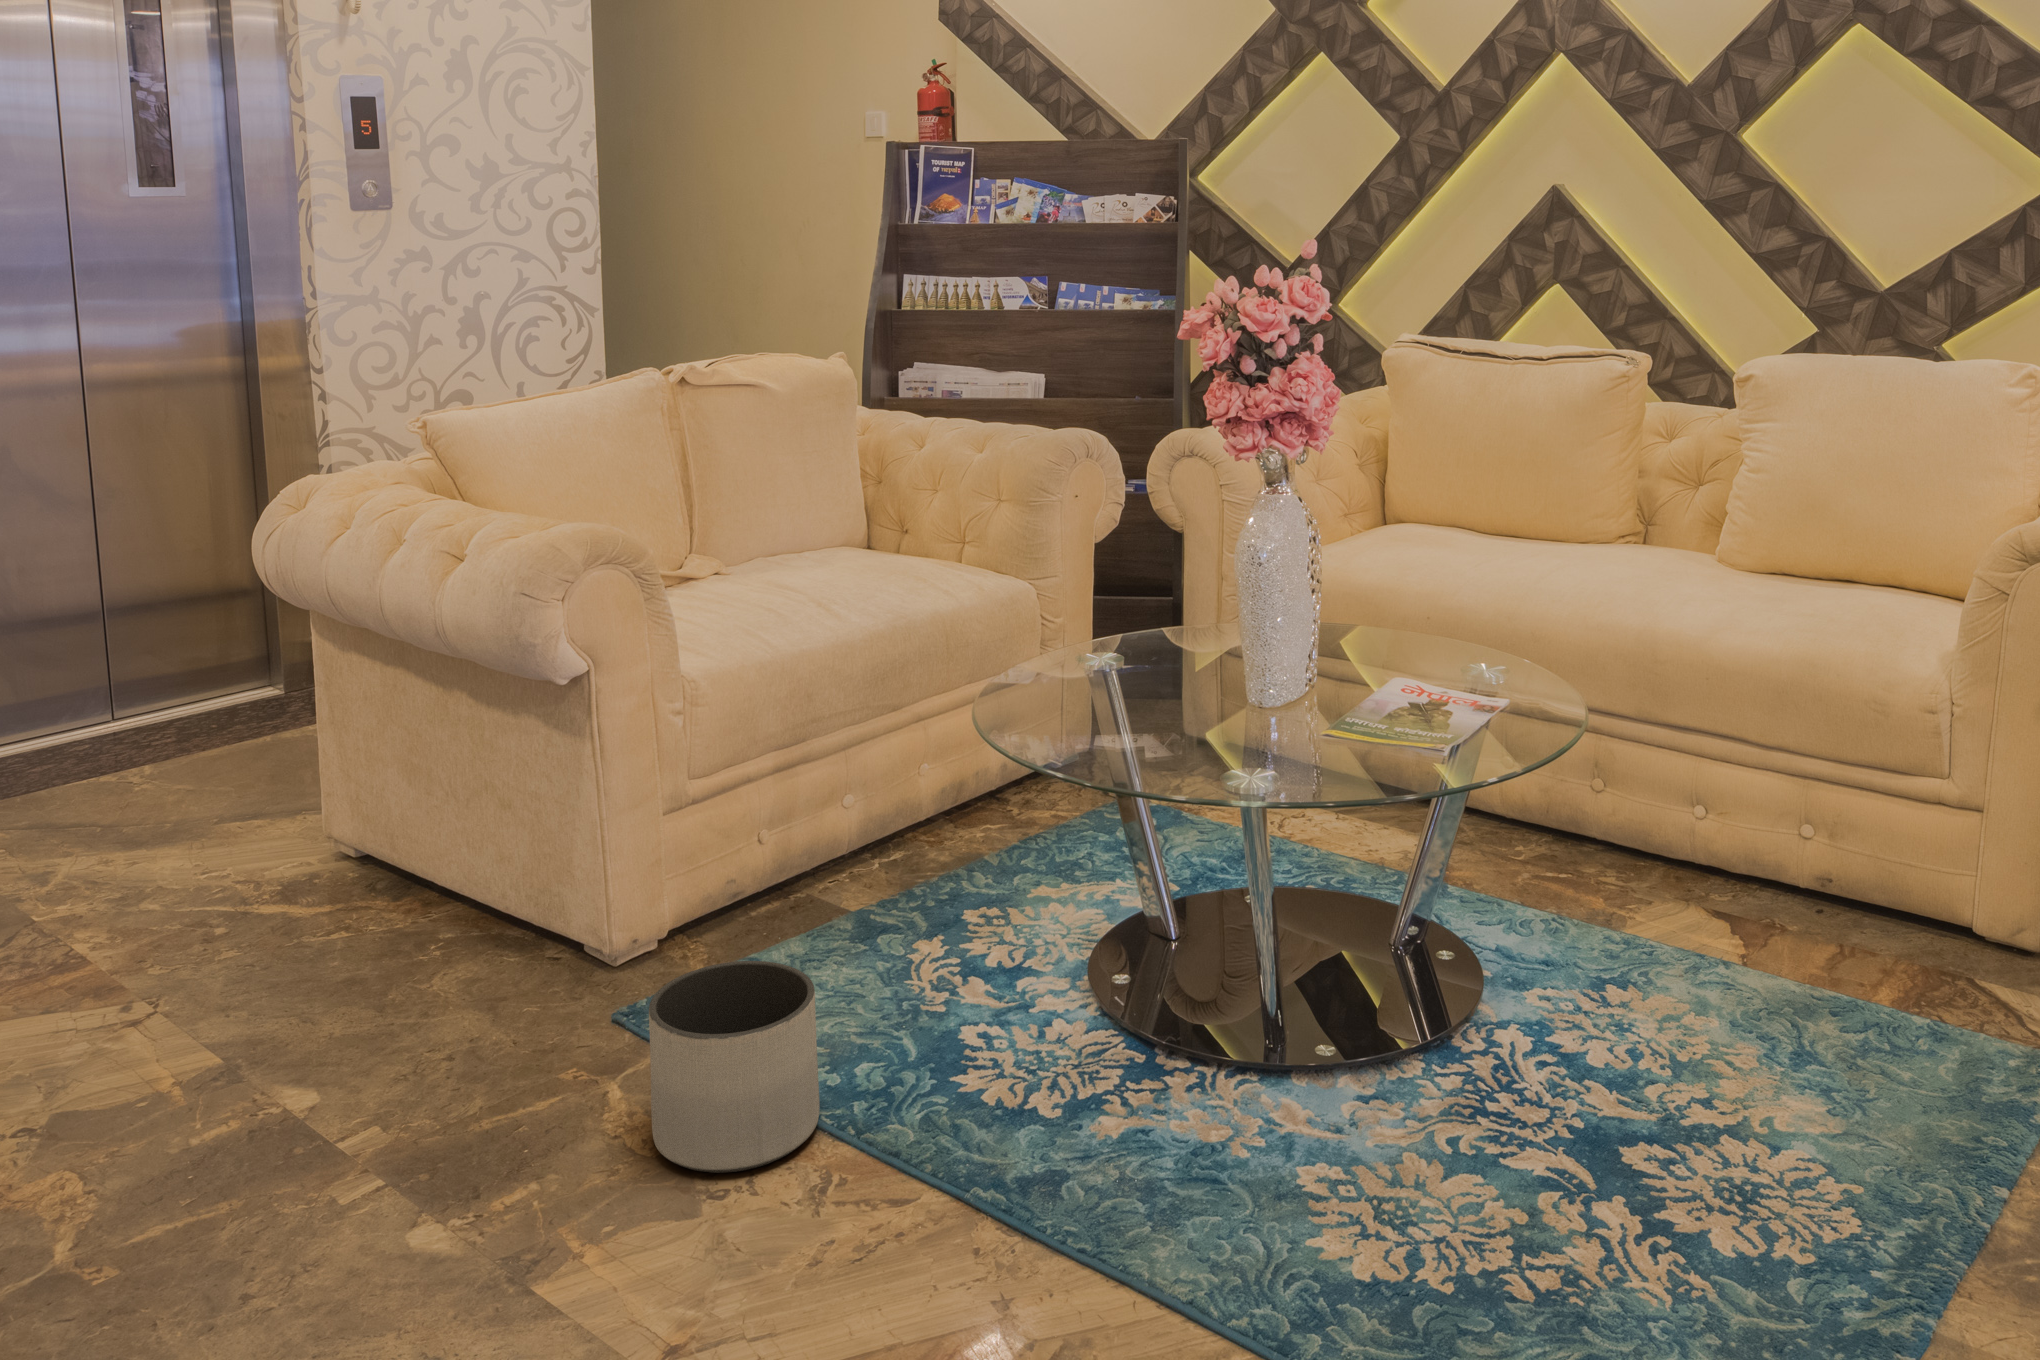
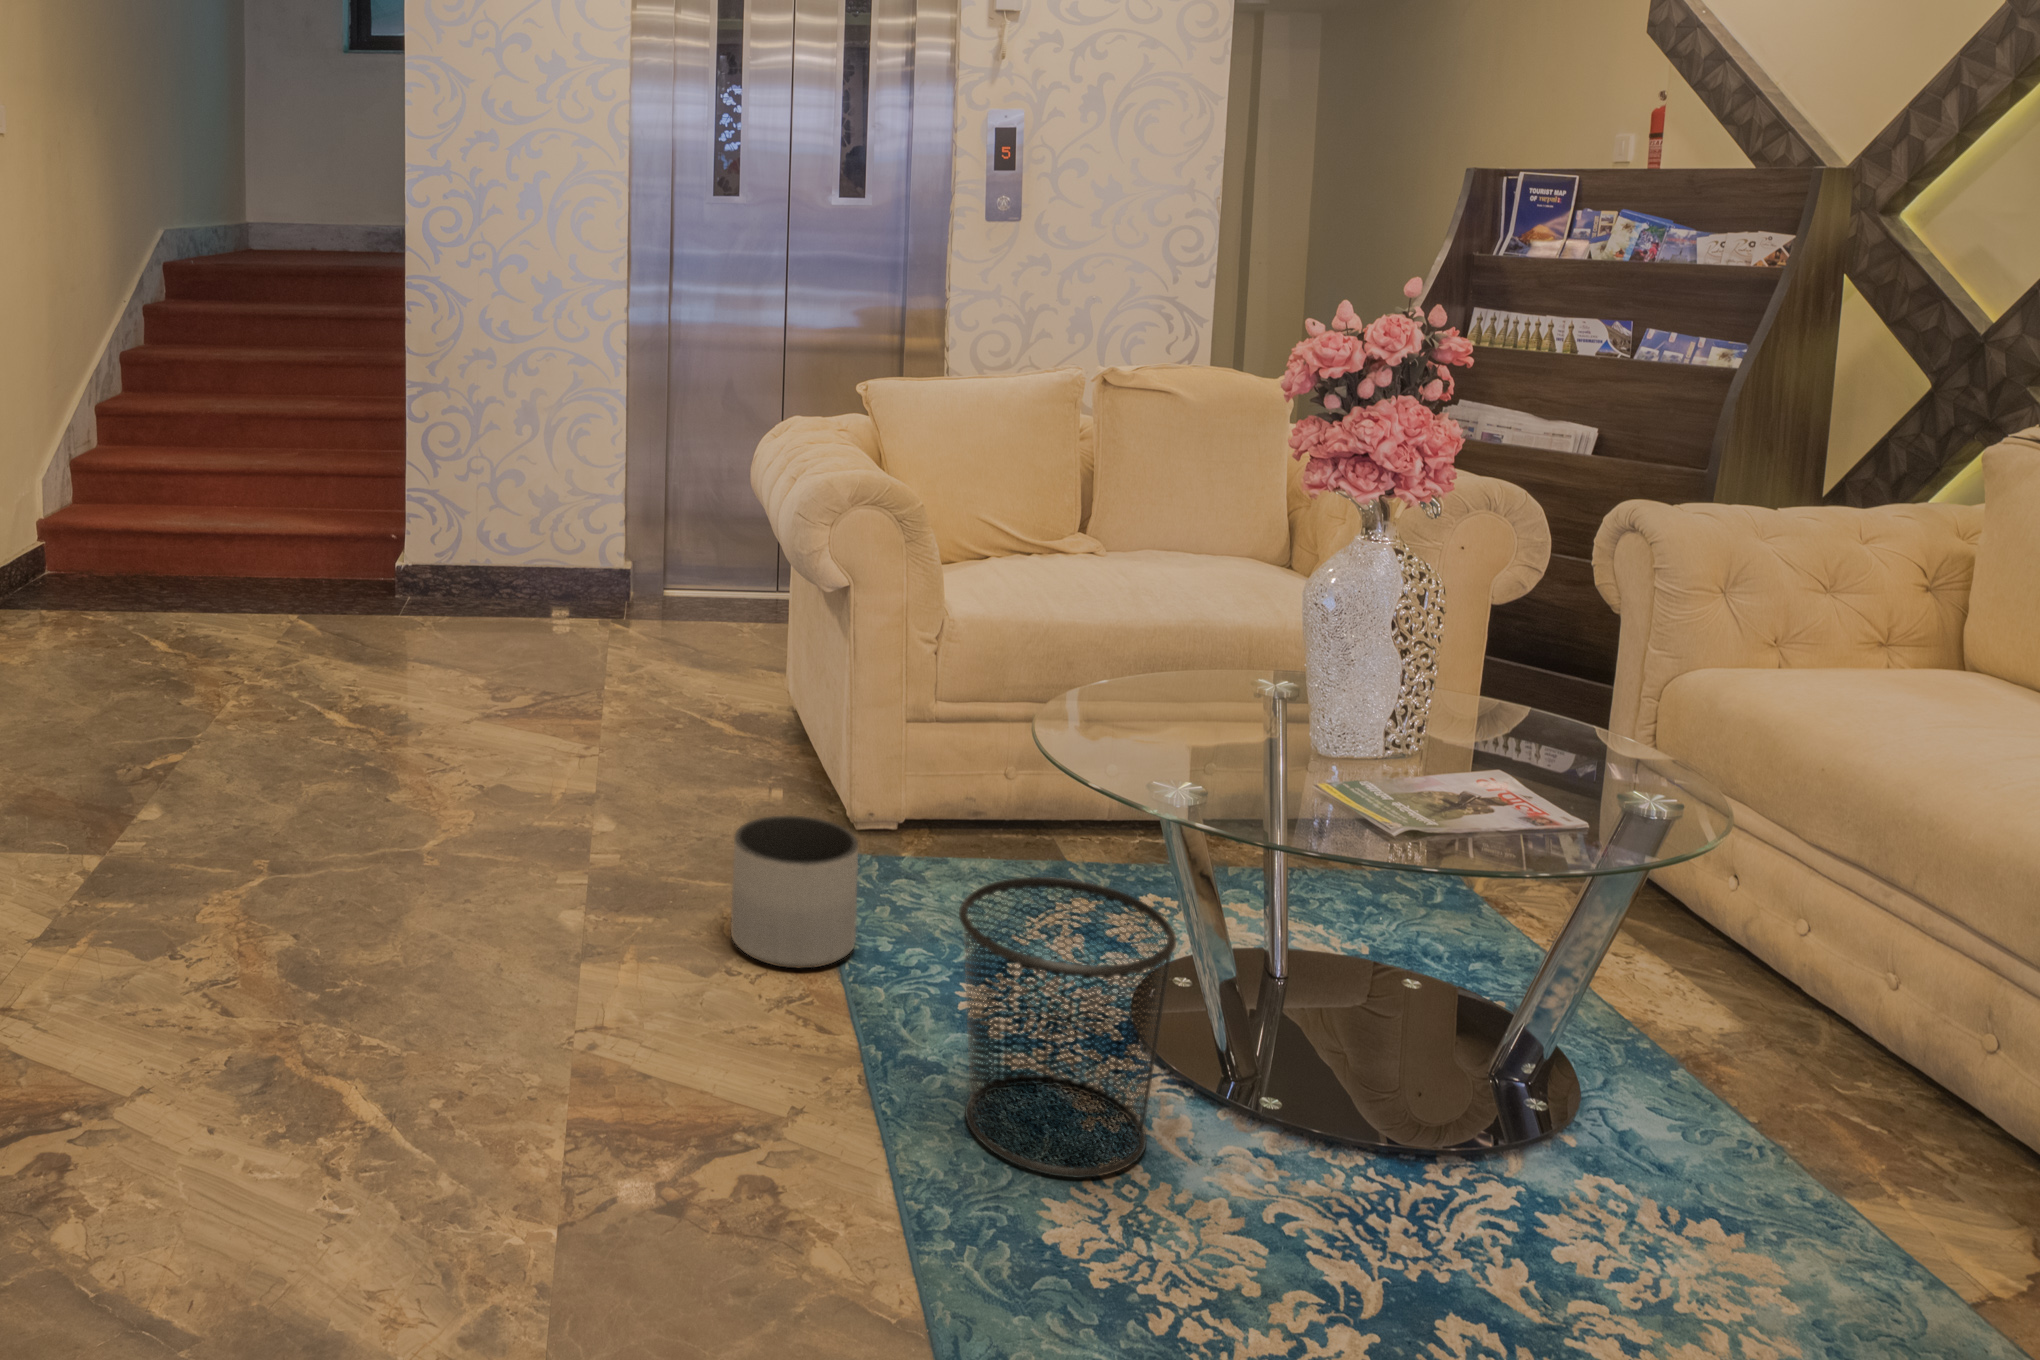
waste bin: none [1098,896,1330,1231] -> present [959,877,1176,1178]

